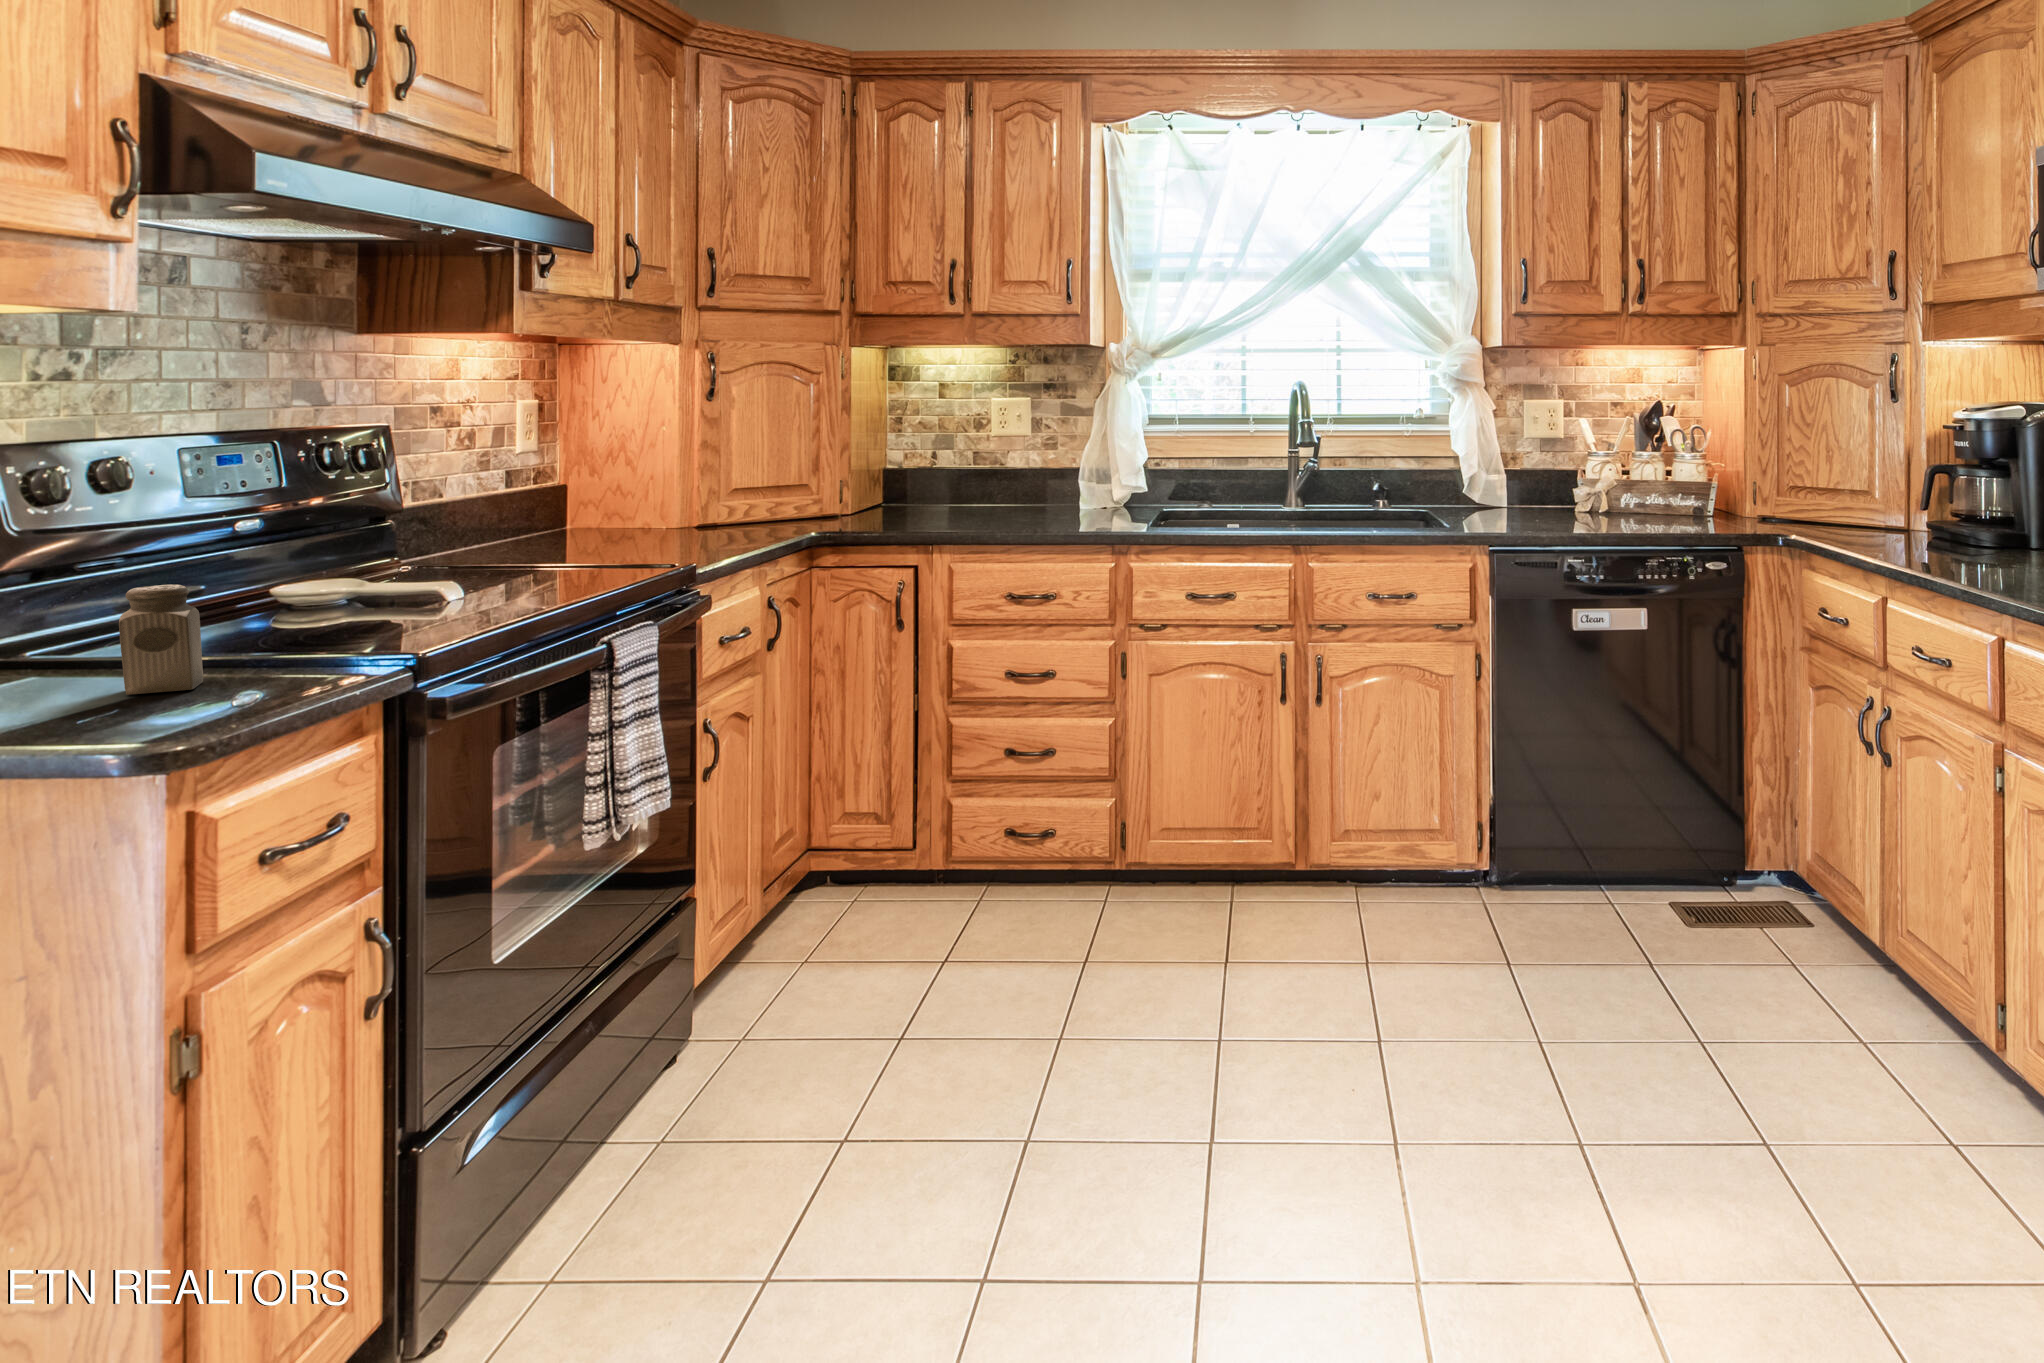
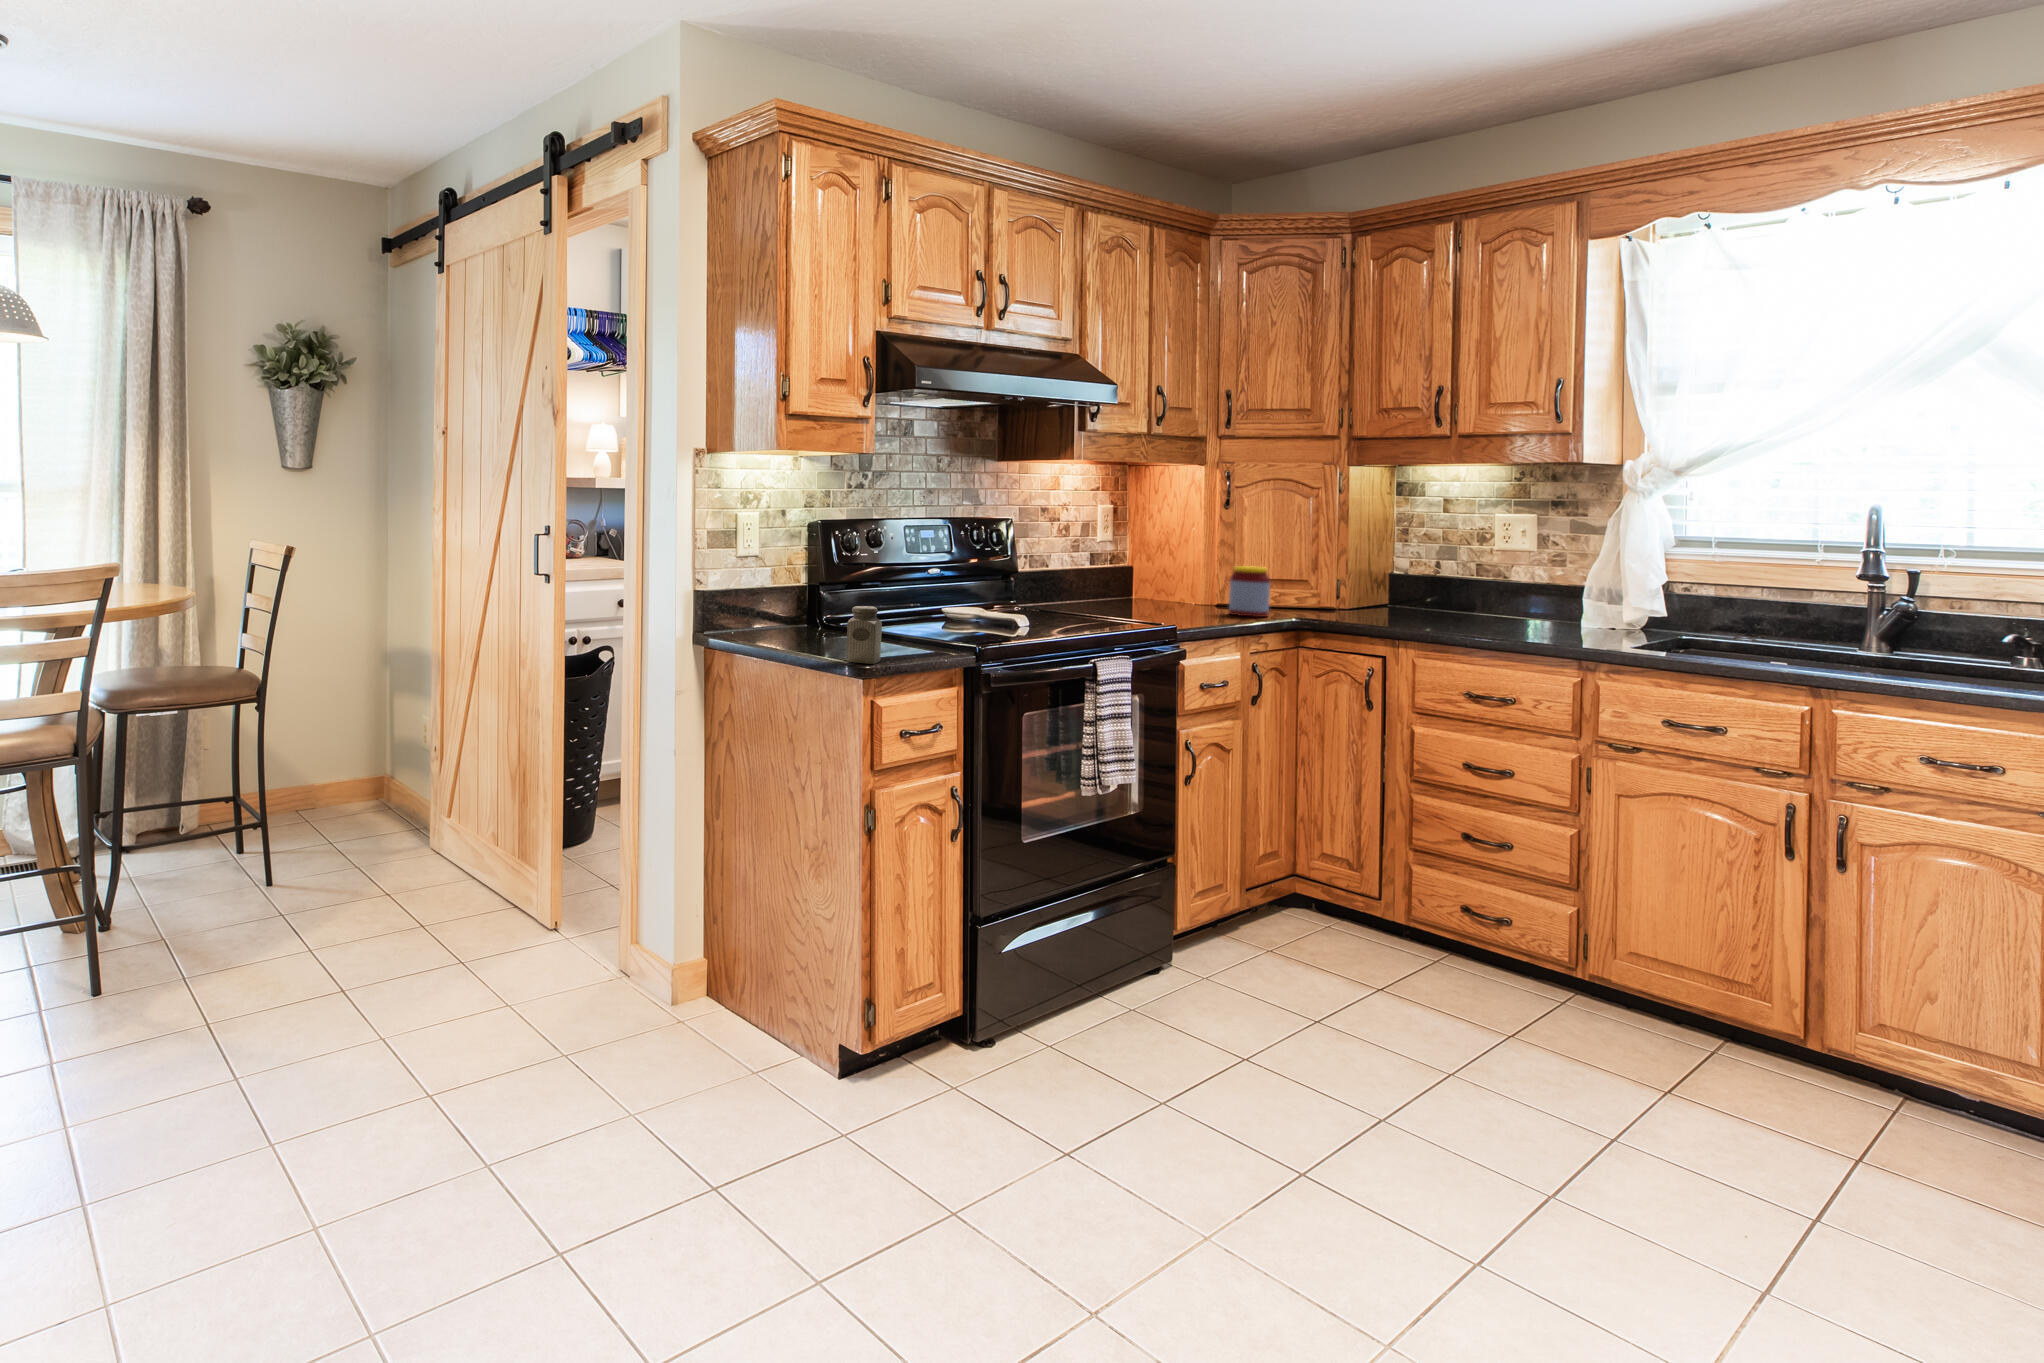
jar: none [726,472,778,536] -> present [1229,566,1270,617]

